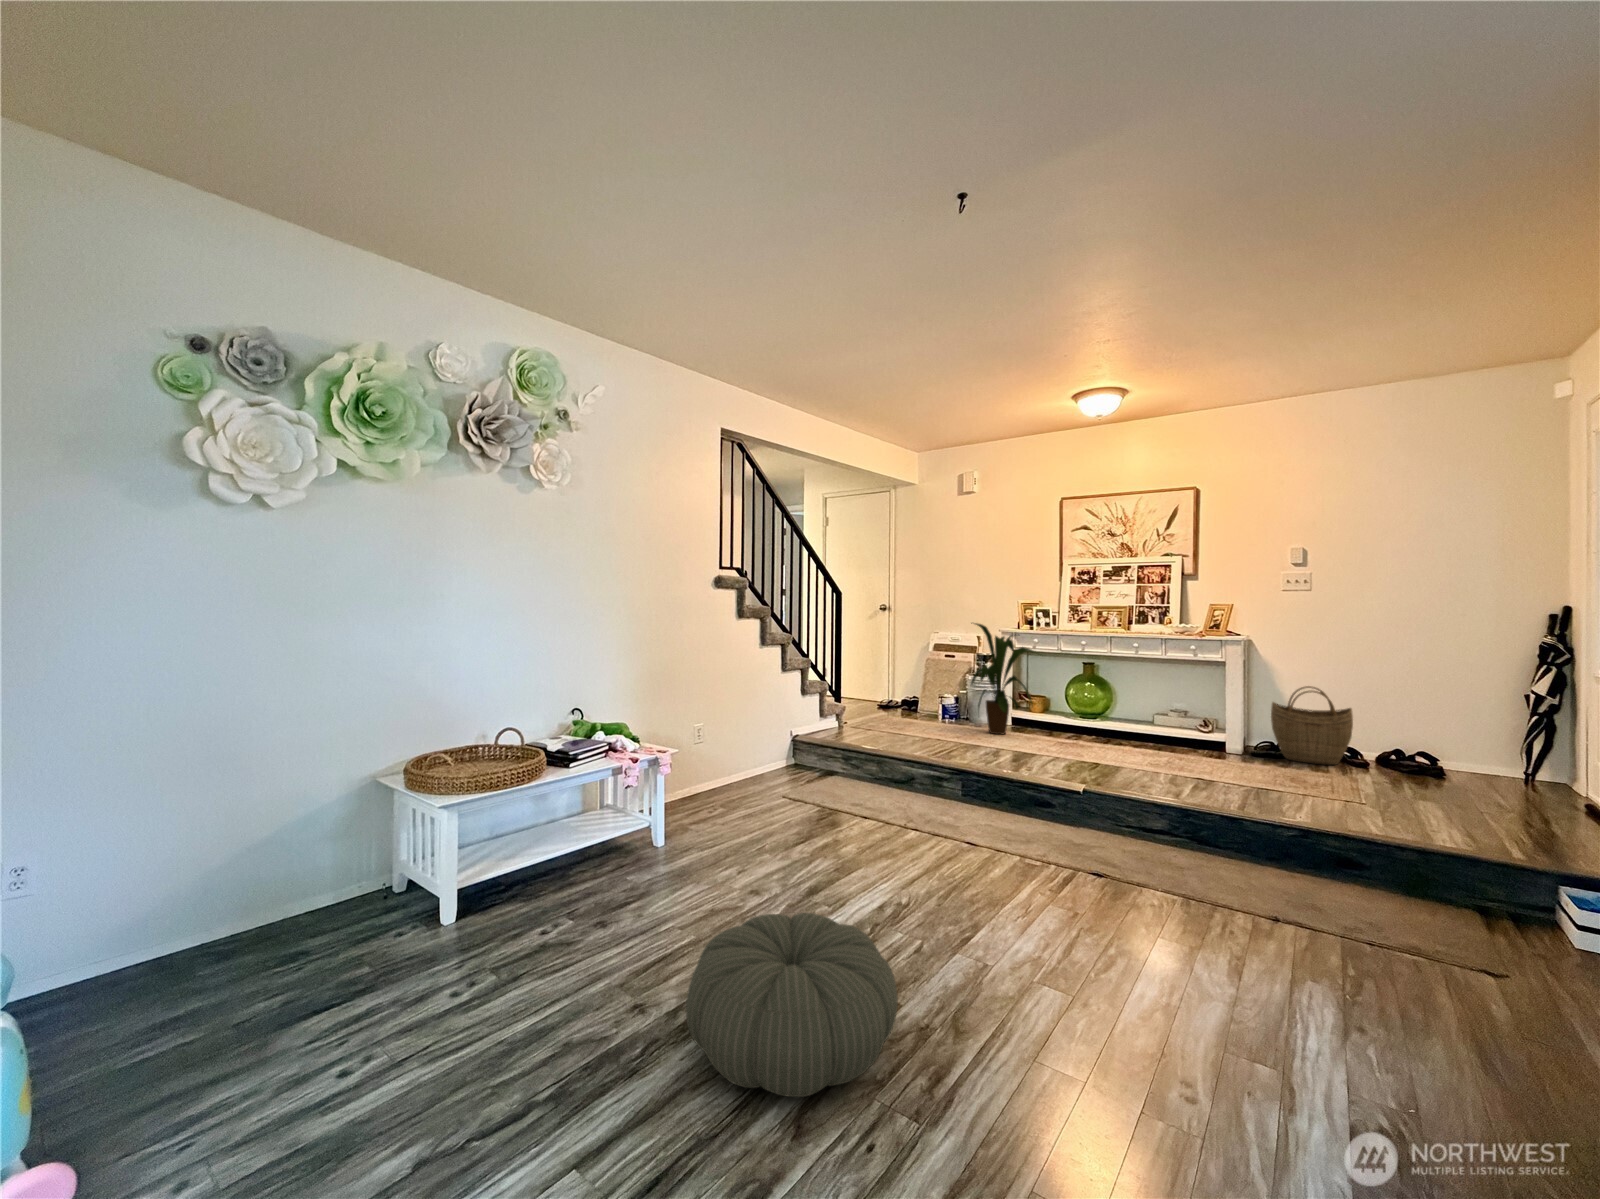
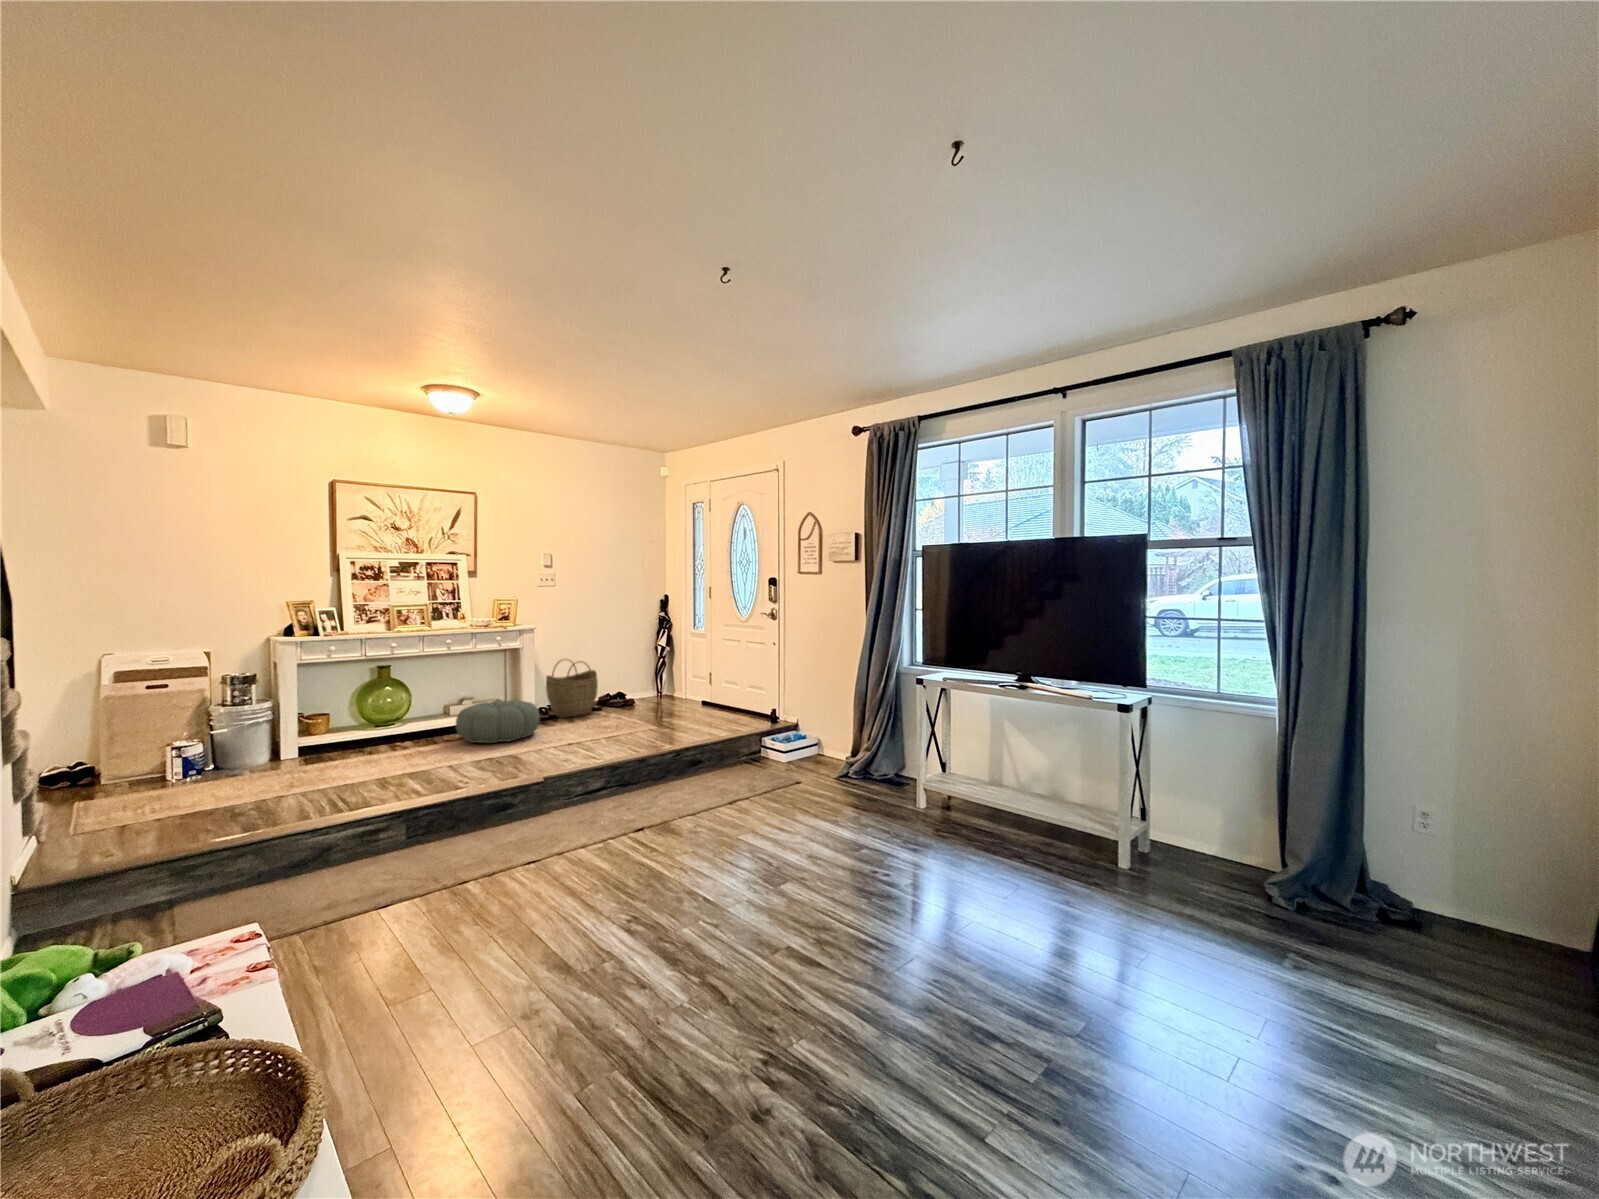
house plant: present [971,623,1034,734] -> none [249,636,370,778]
pouf: present [686,913,898,1097] -> present [456,700,540,743]

